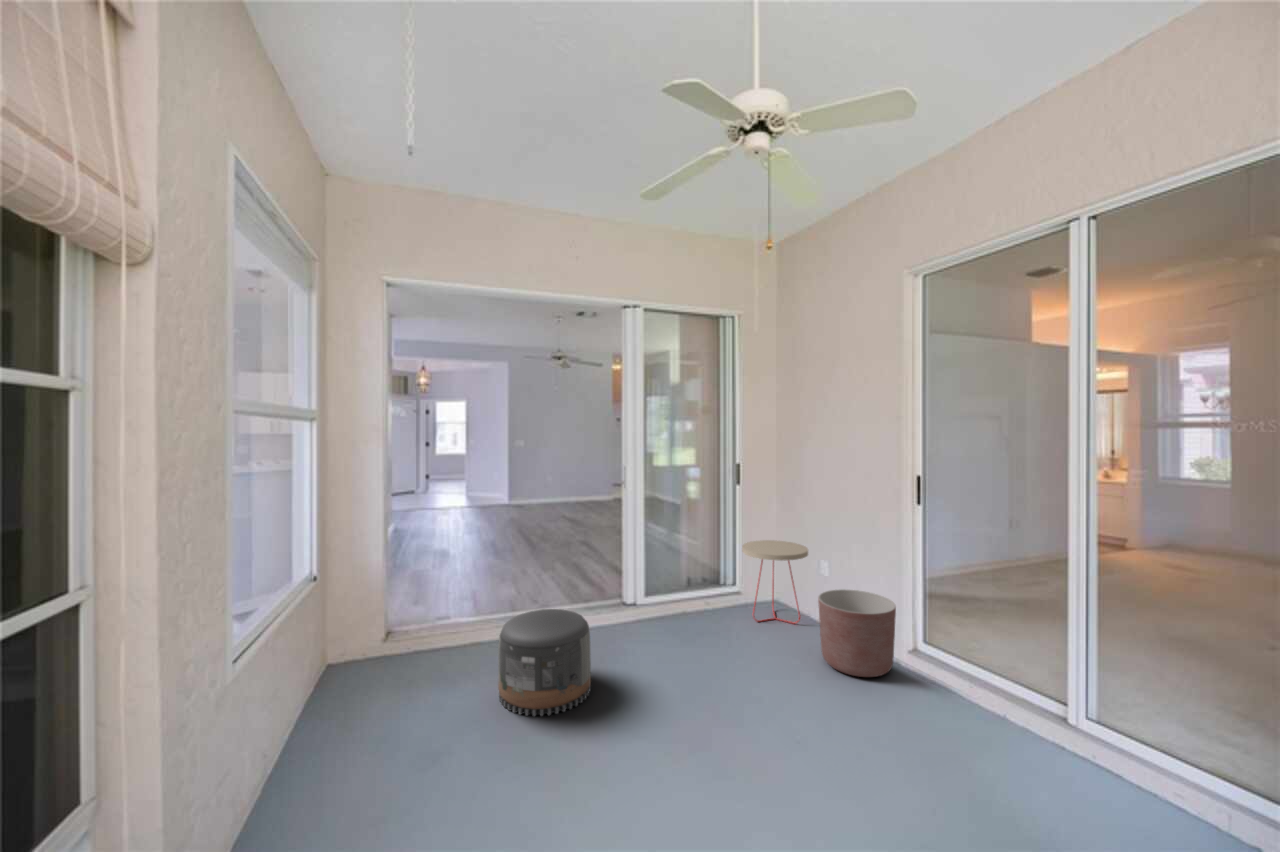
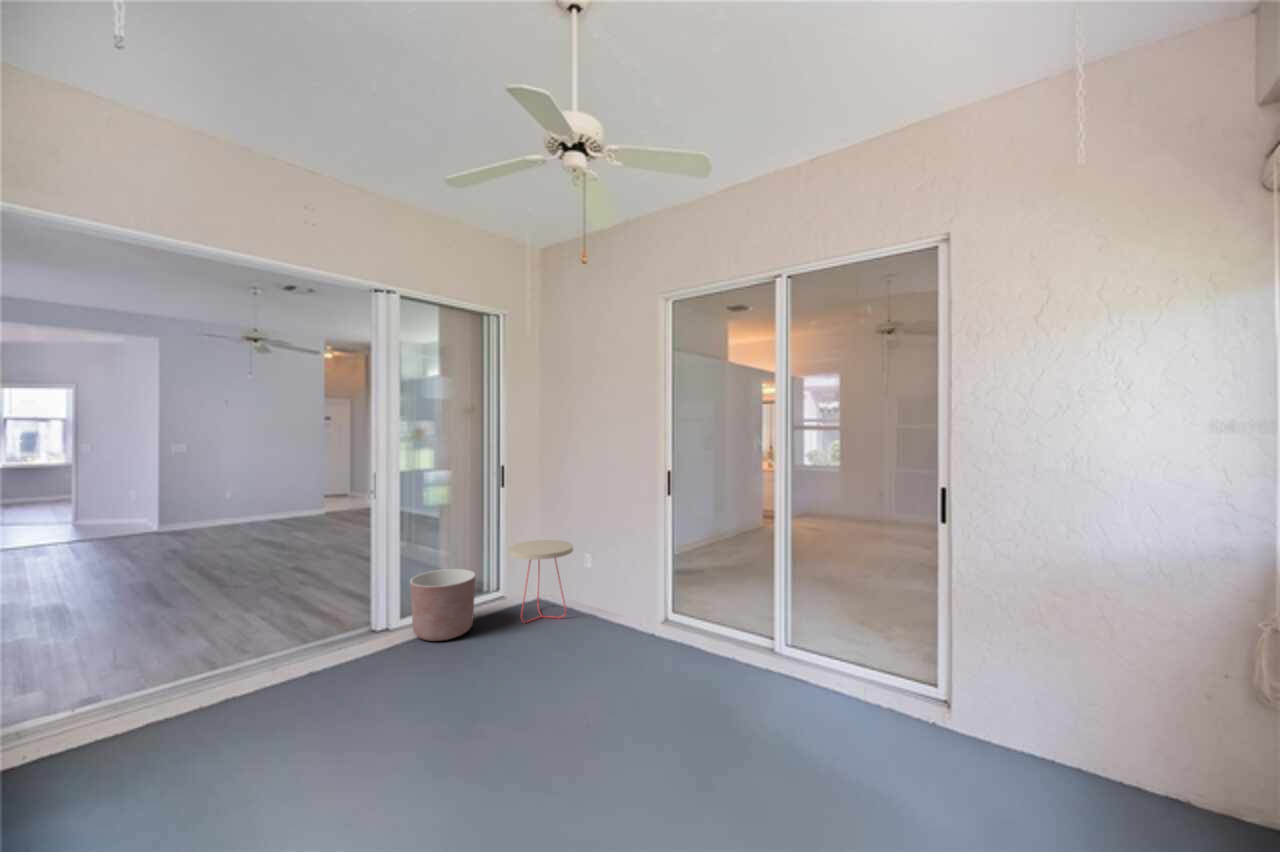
planter: present [818,589,896,677] -> present [410,569,475,641]
pouf: present [498,609,591,716] -> none [217,648,352,790]

